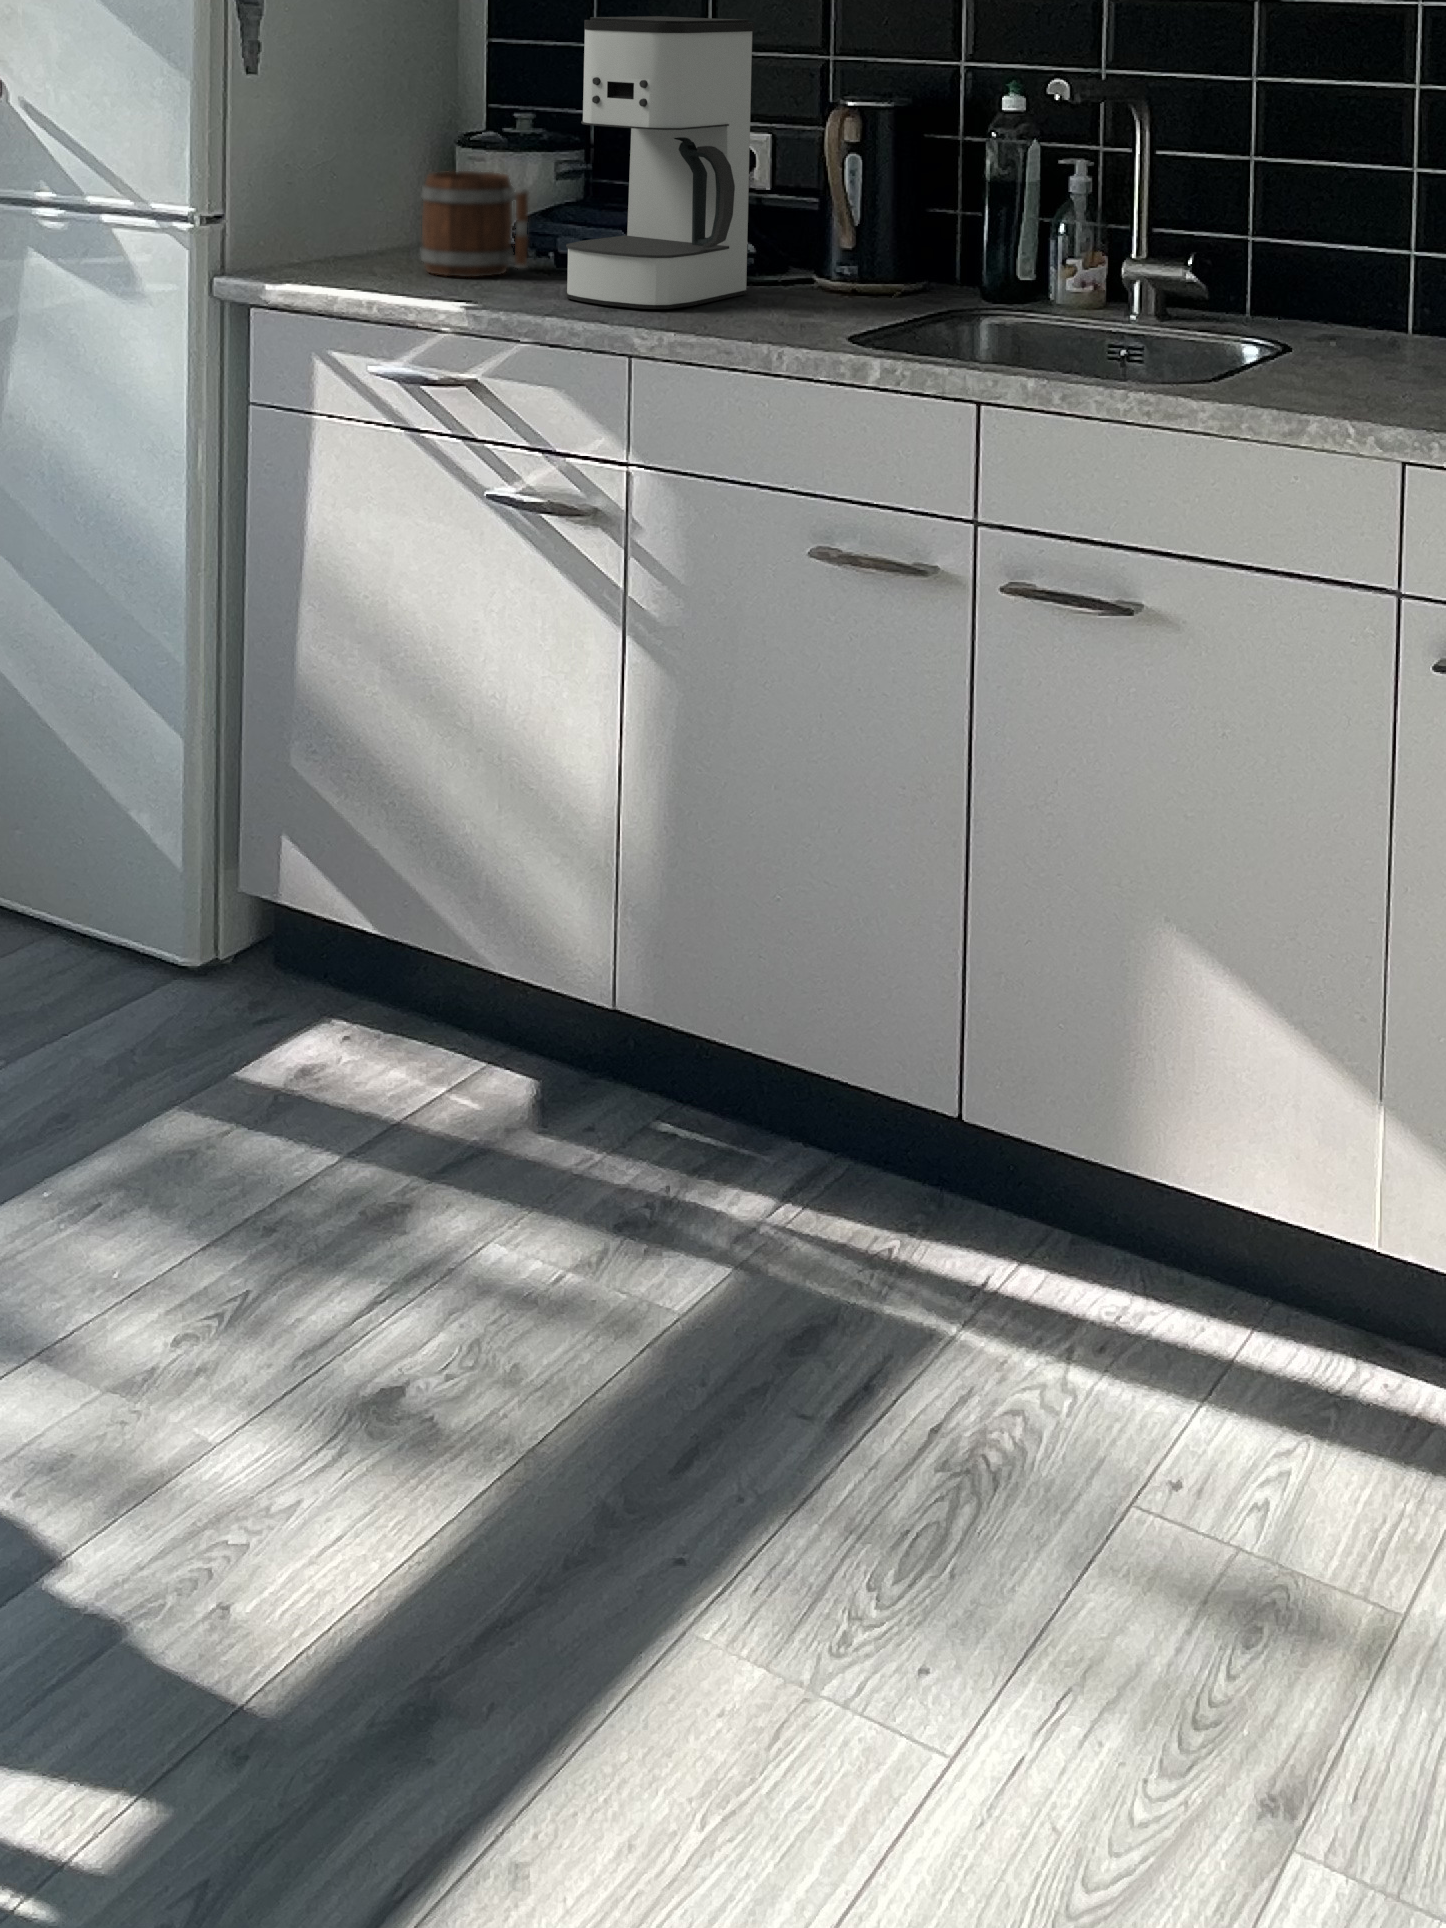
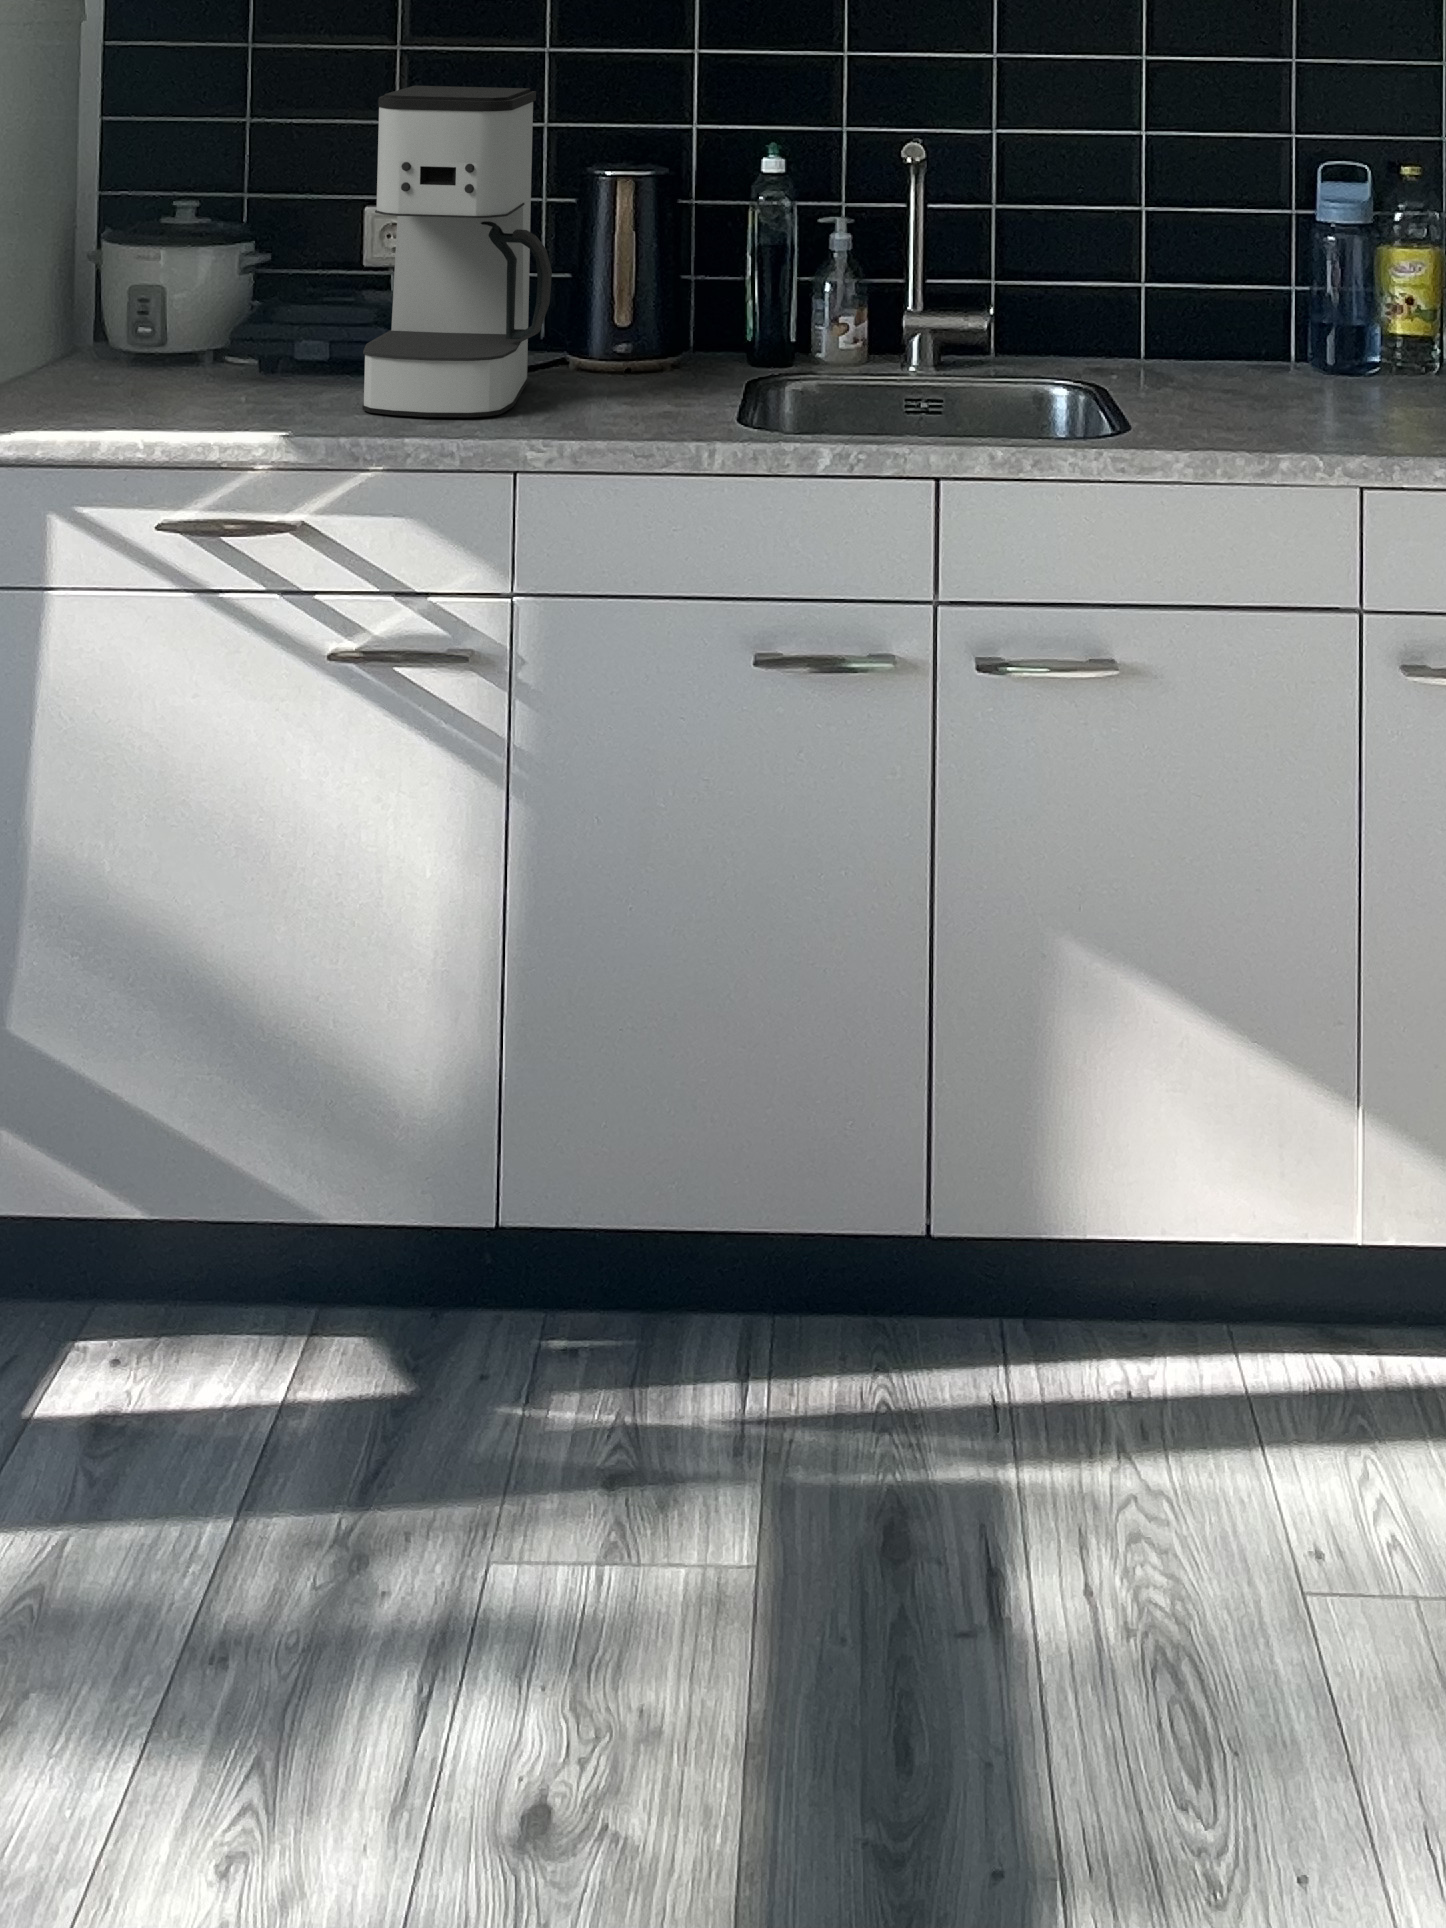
mug: present [421,171,529,277] -> none [128,268,271,396]

